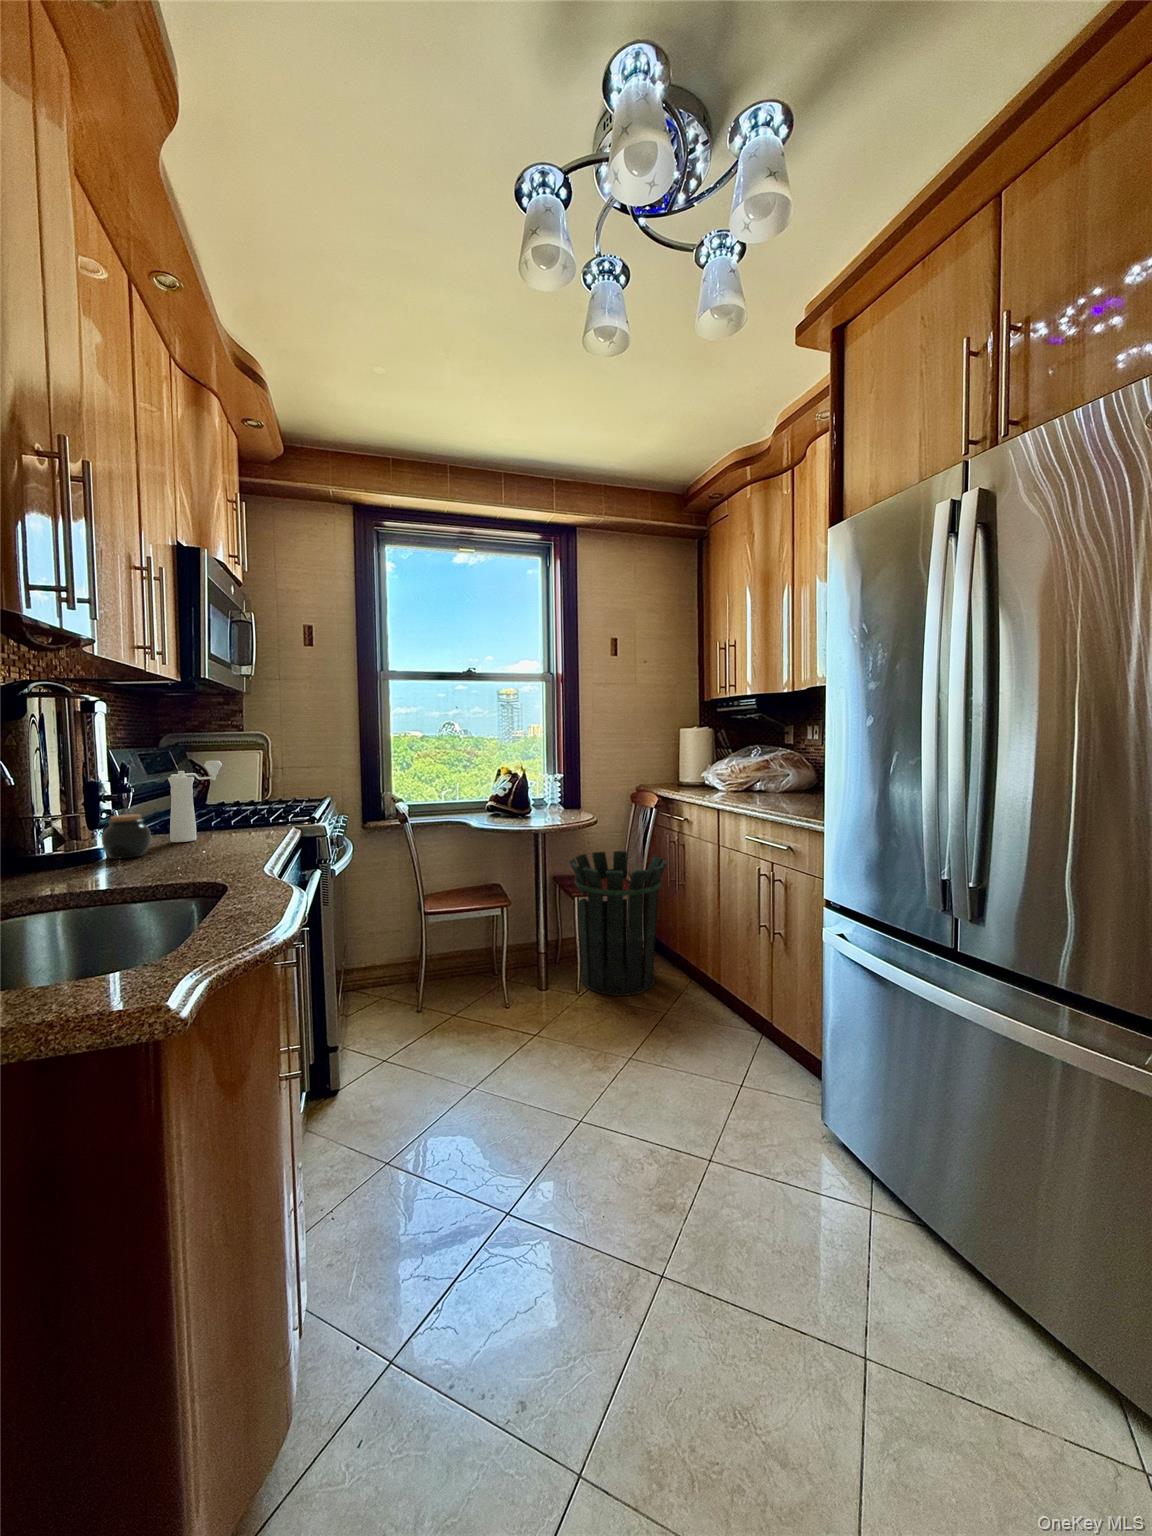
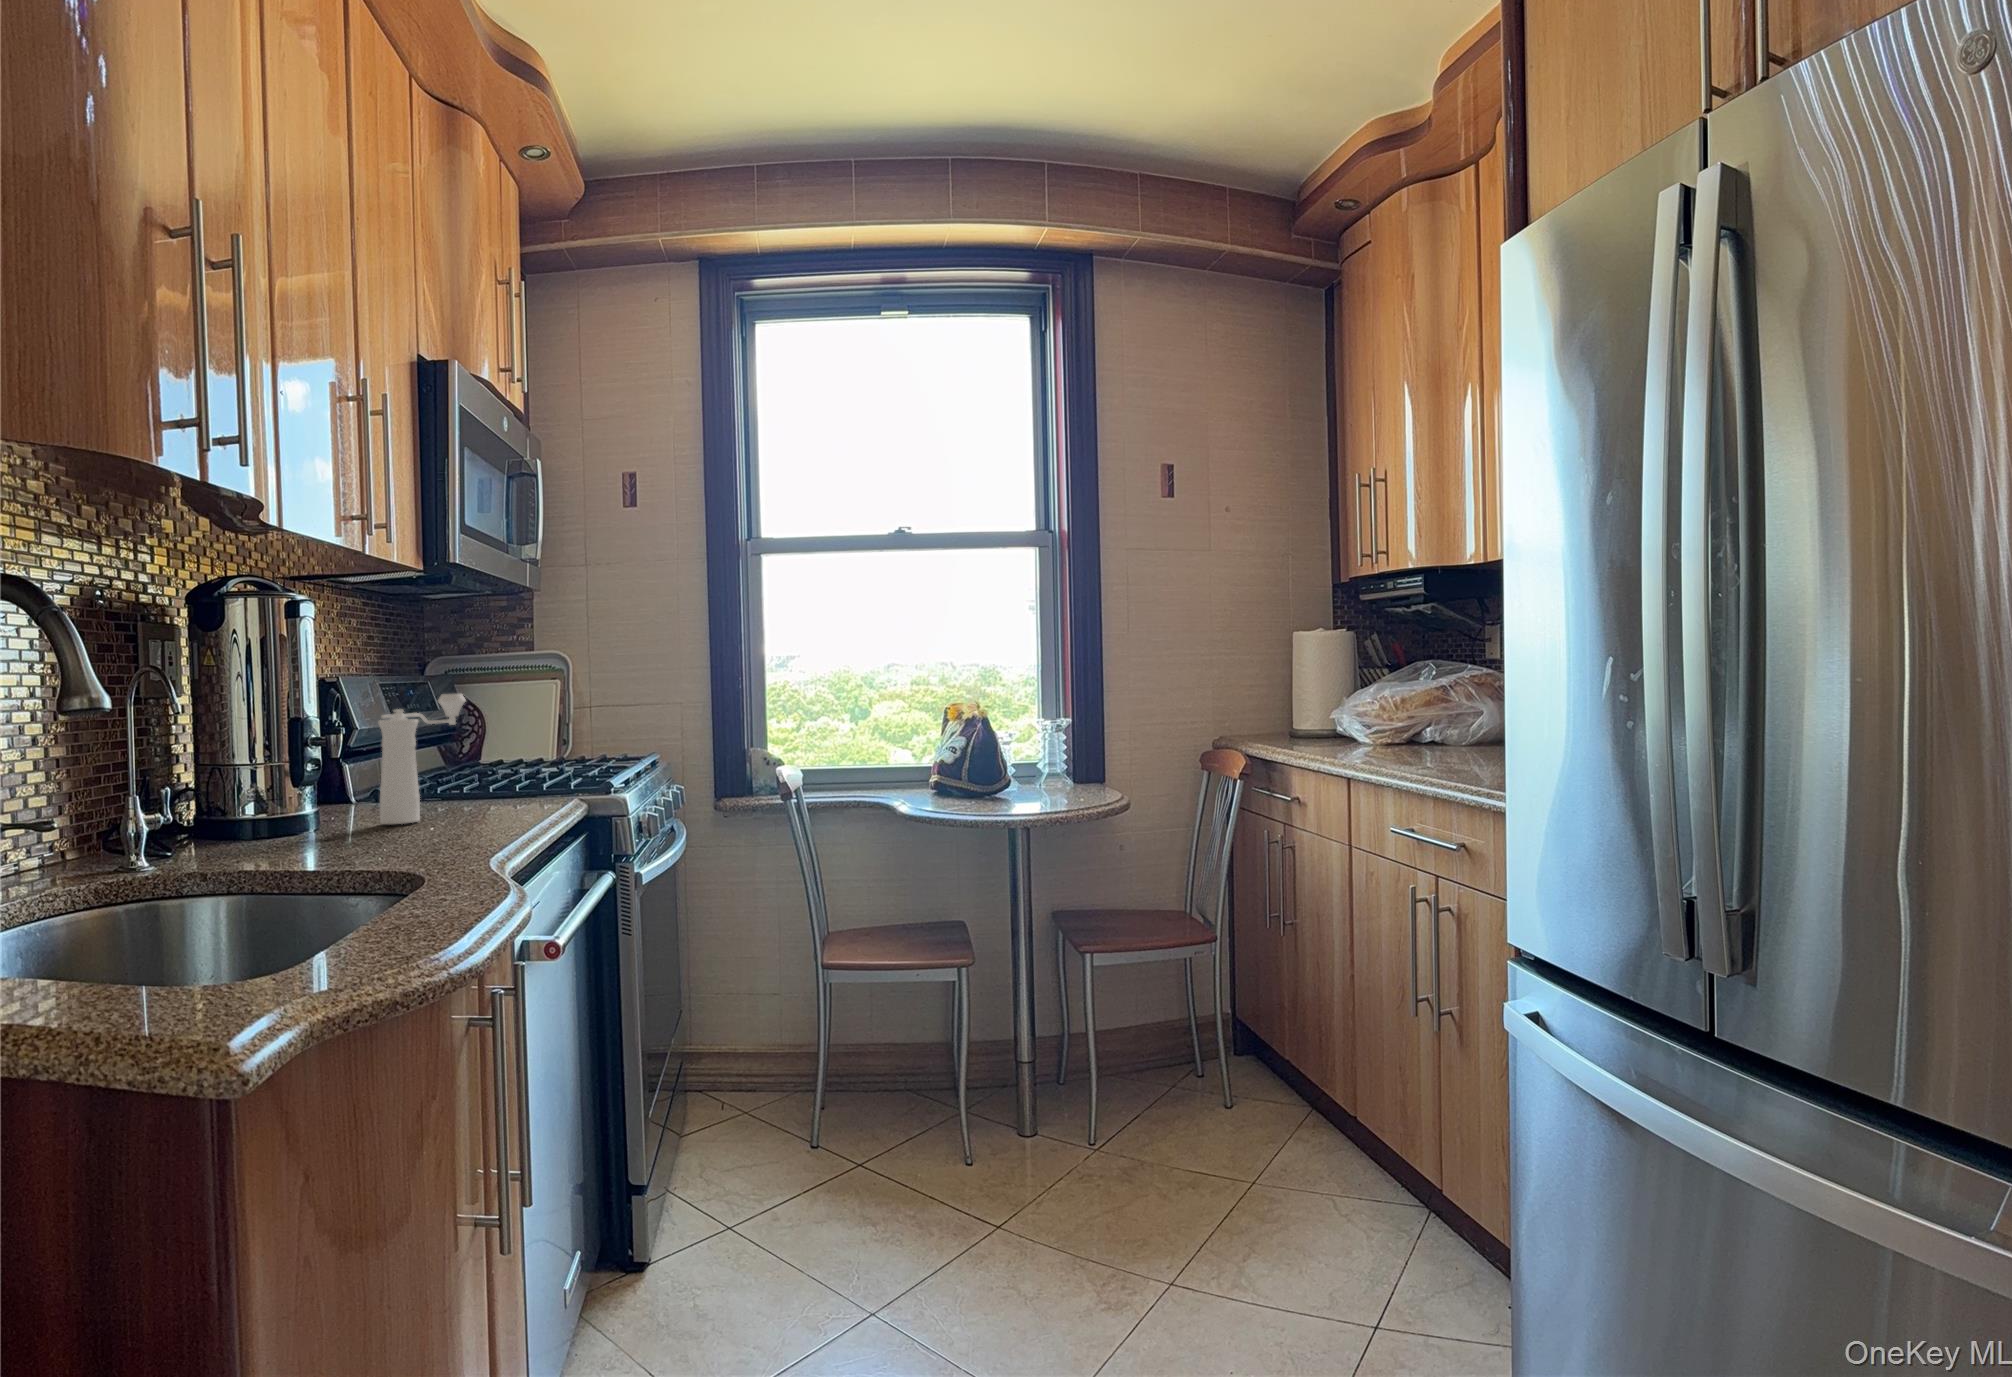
jar: present [102,814,151,859] -> none [269,777,343,846]
waste bin: present [570,851,667,996] -> none [1076,861,1258,1131]

